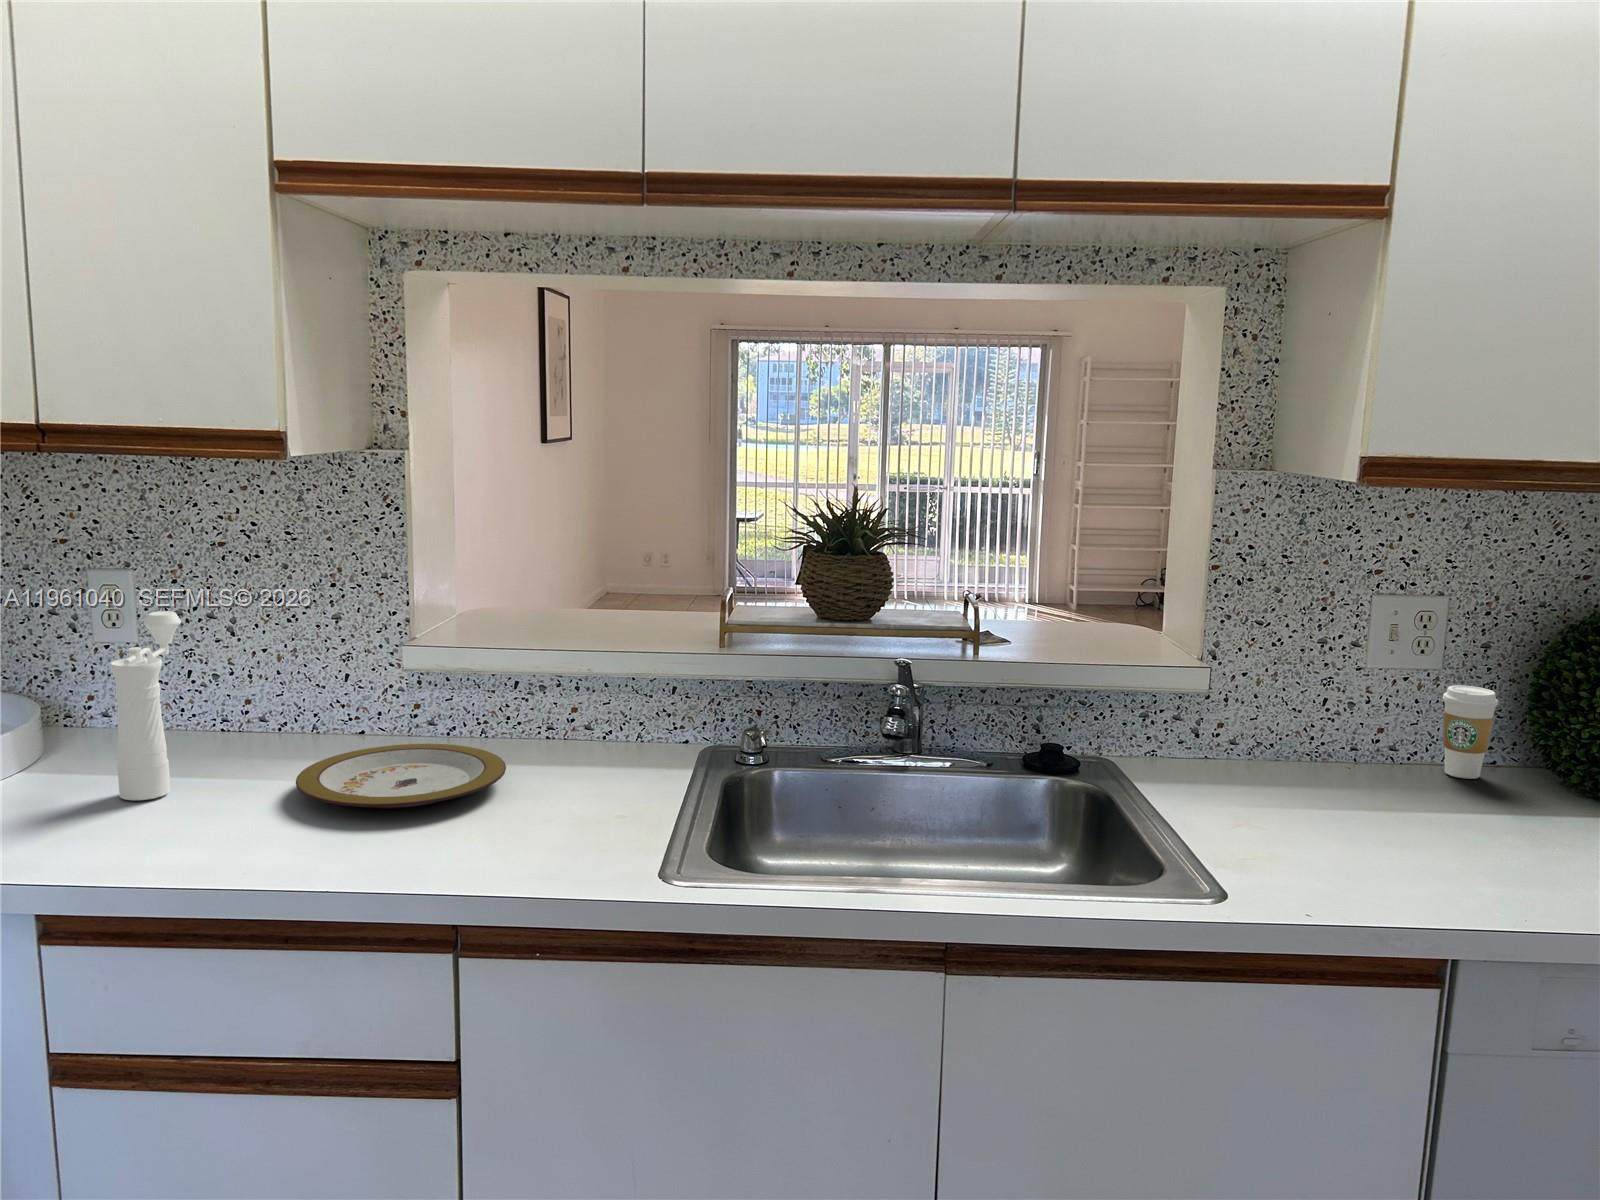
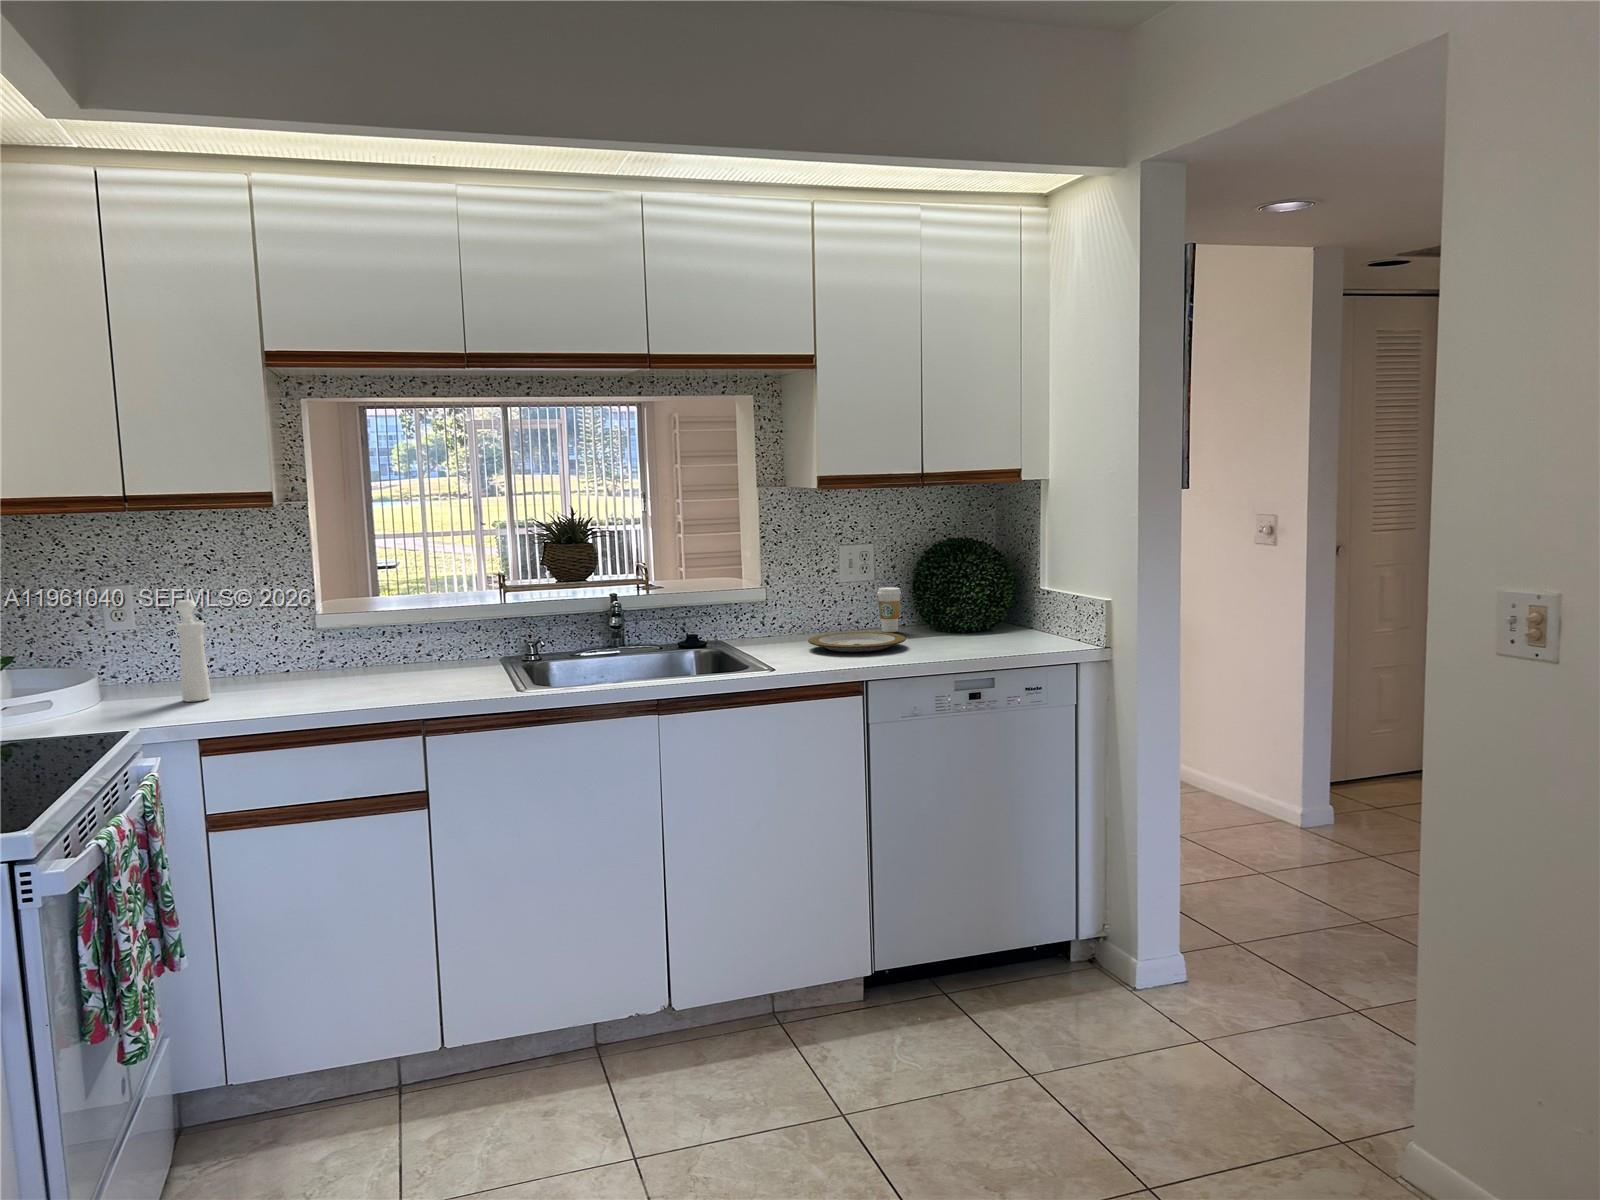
plate: present [296,744,506,809] -> present [808,632,906,652]

